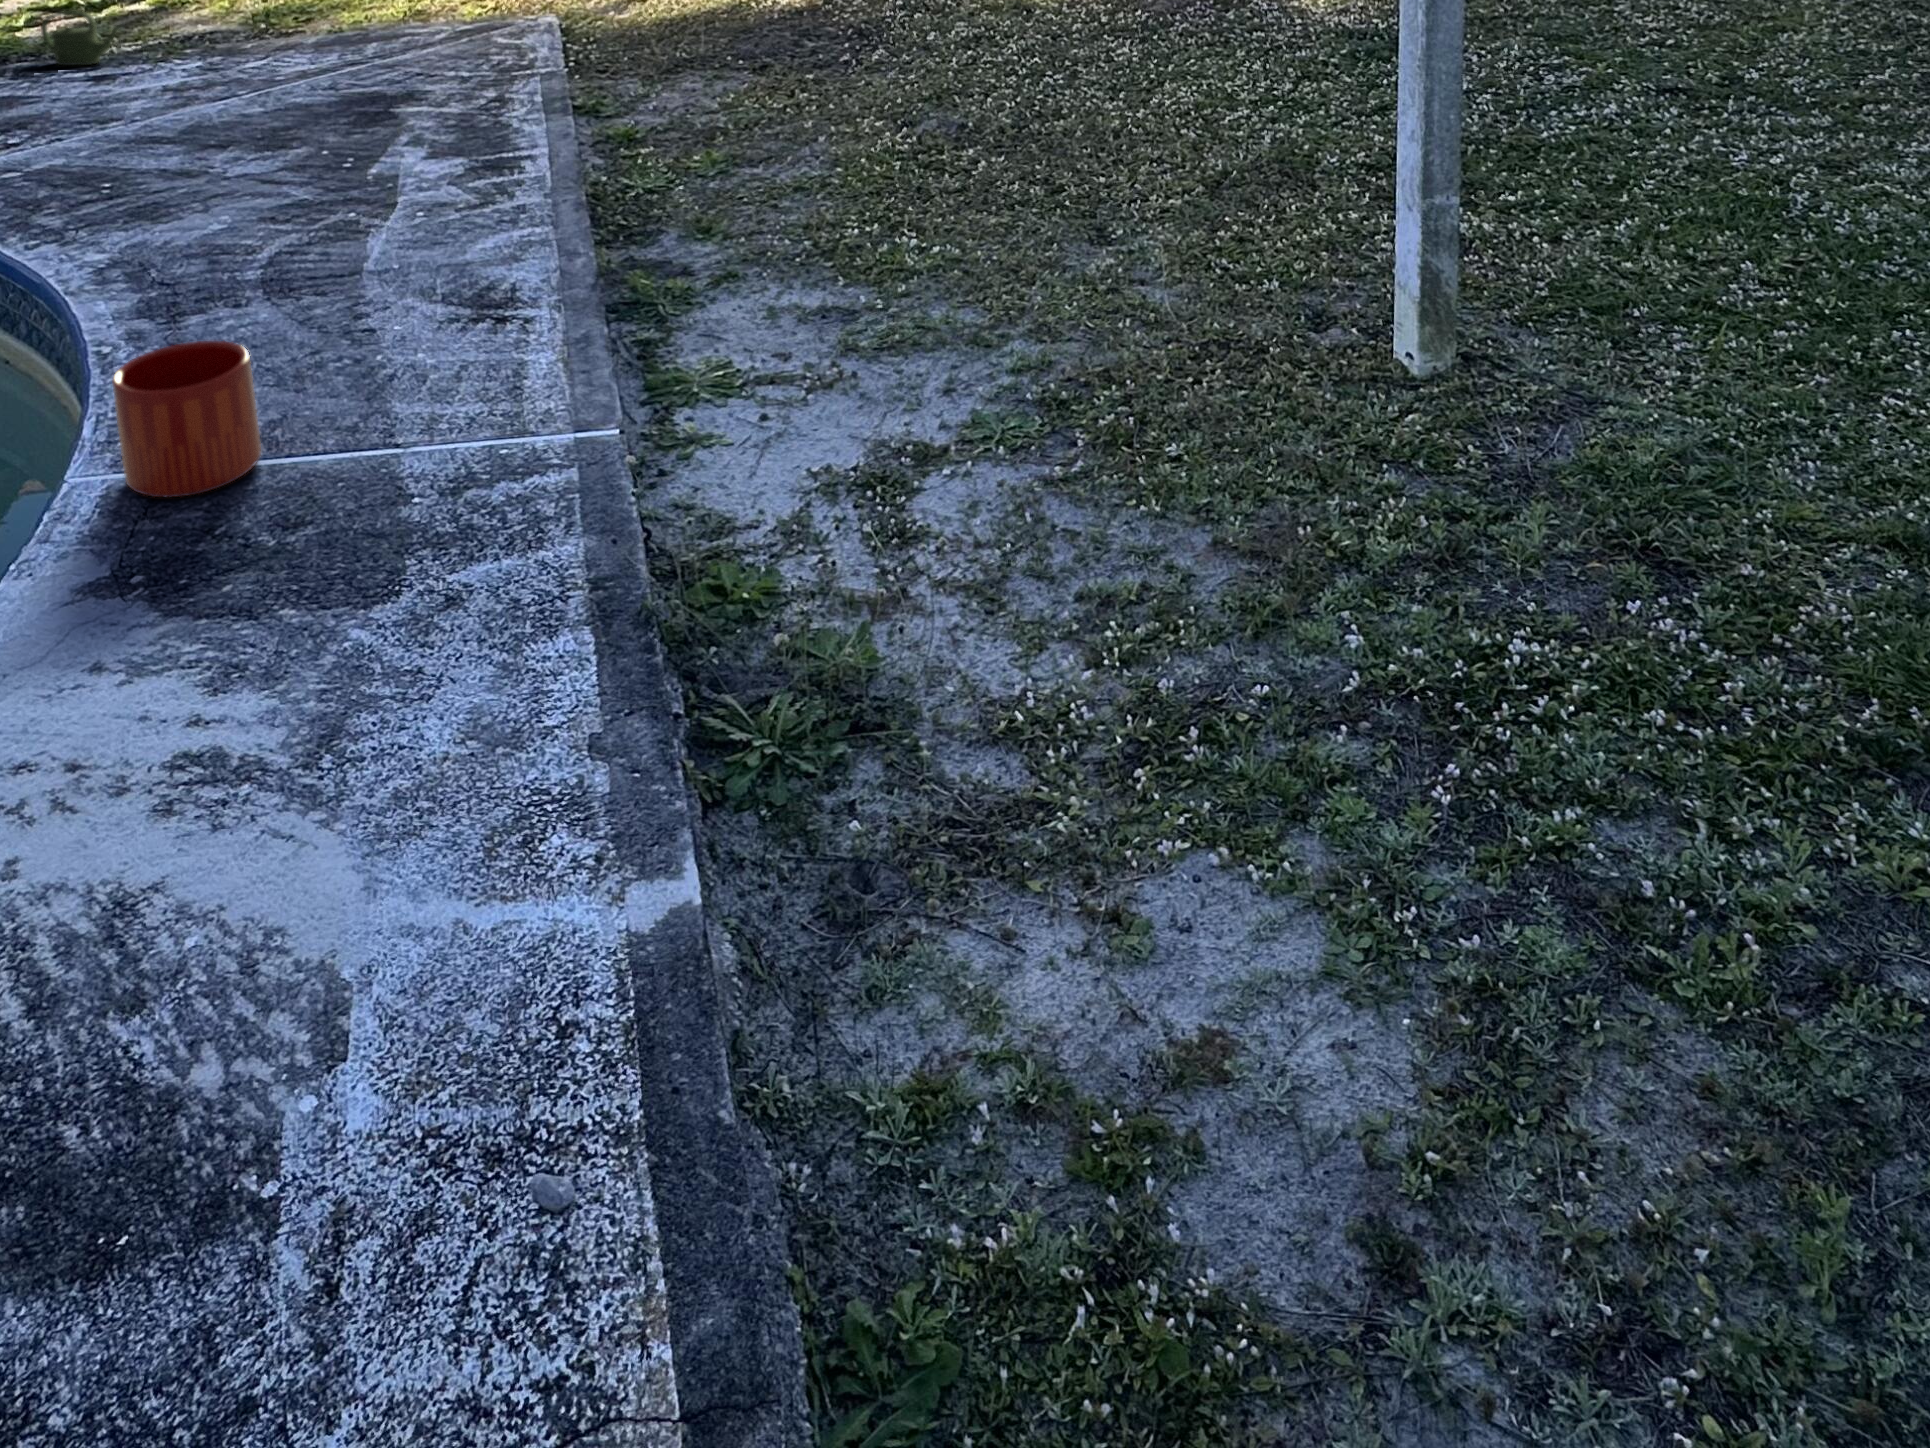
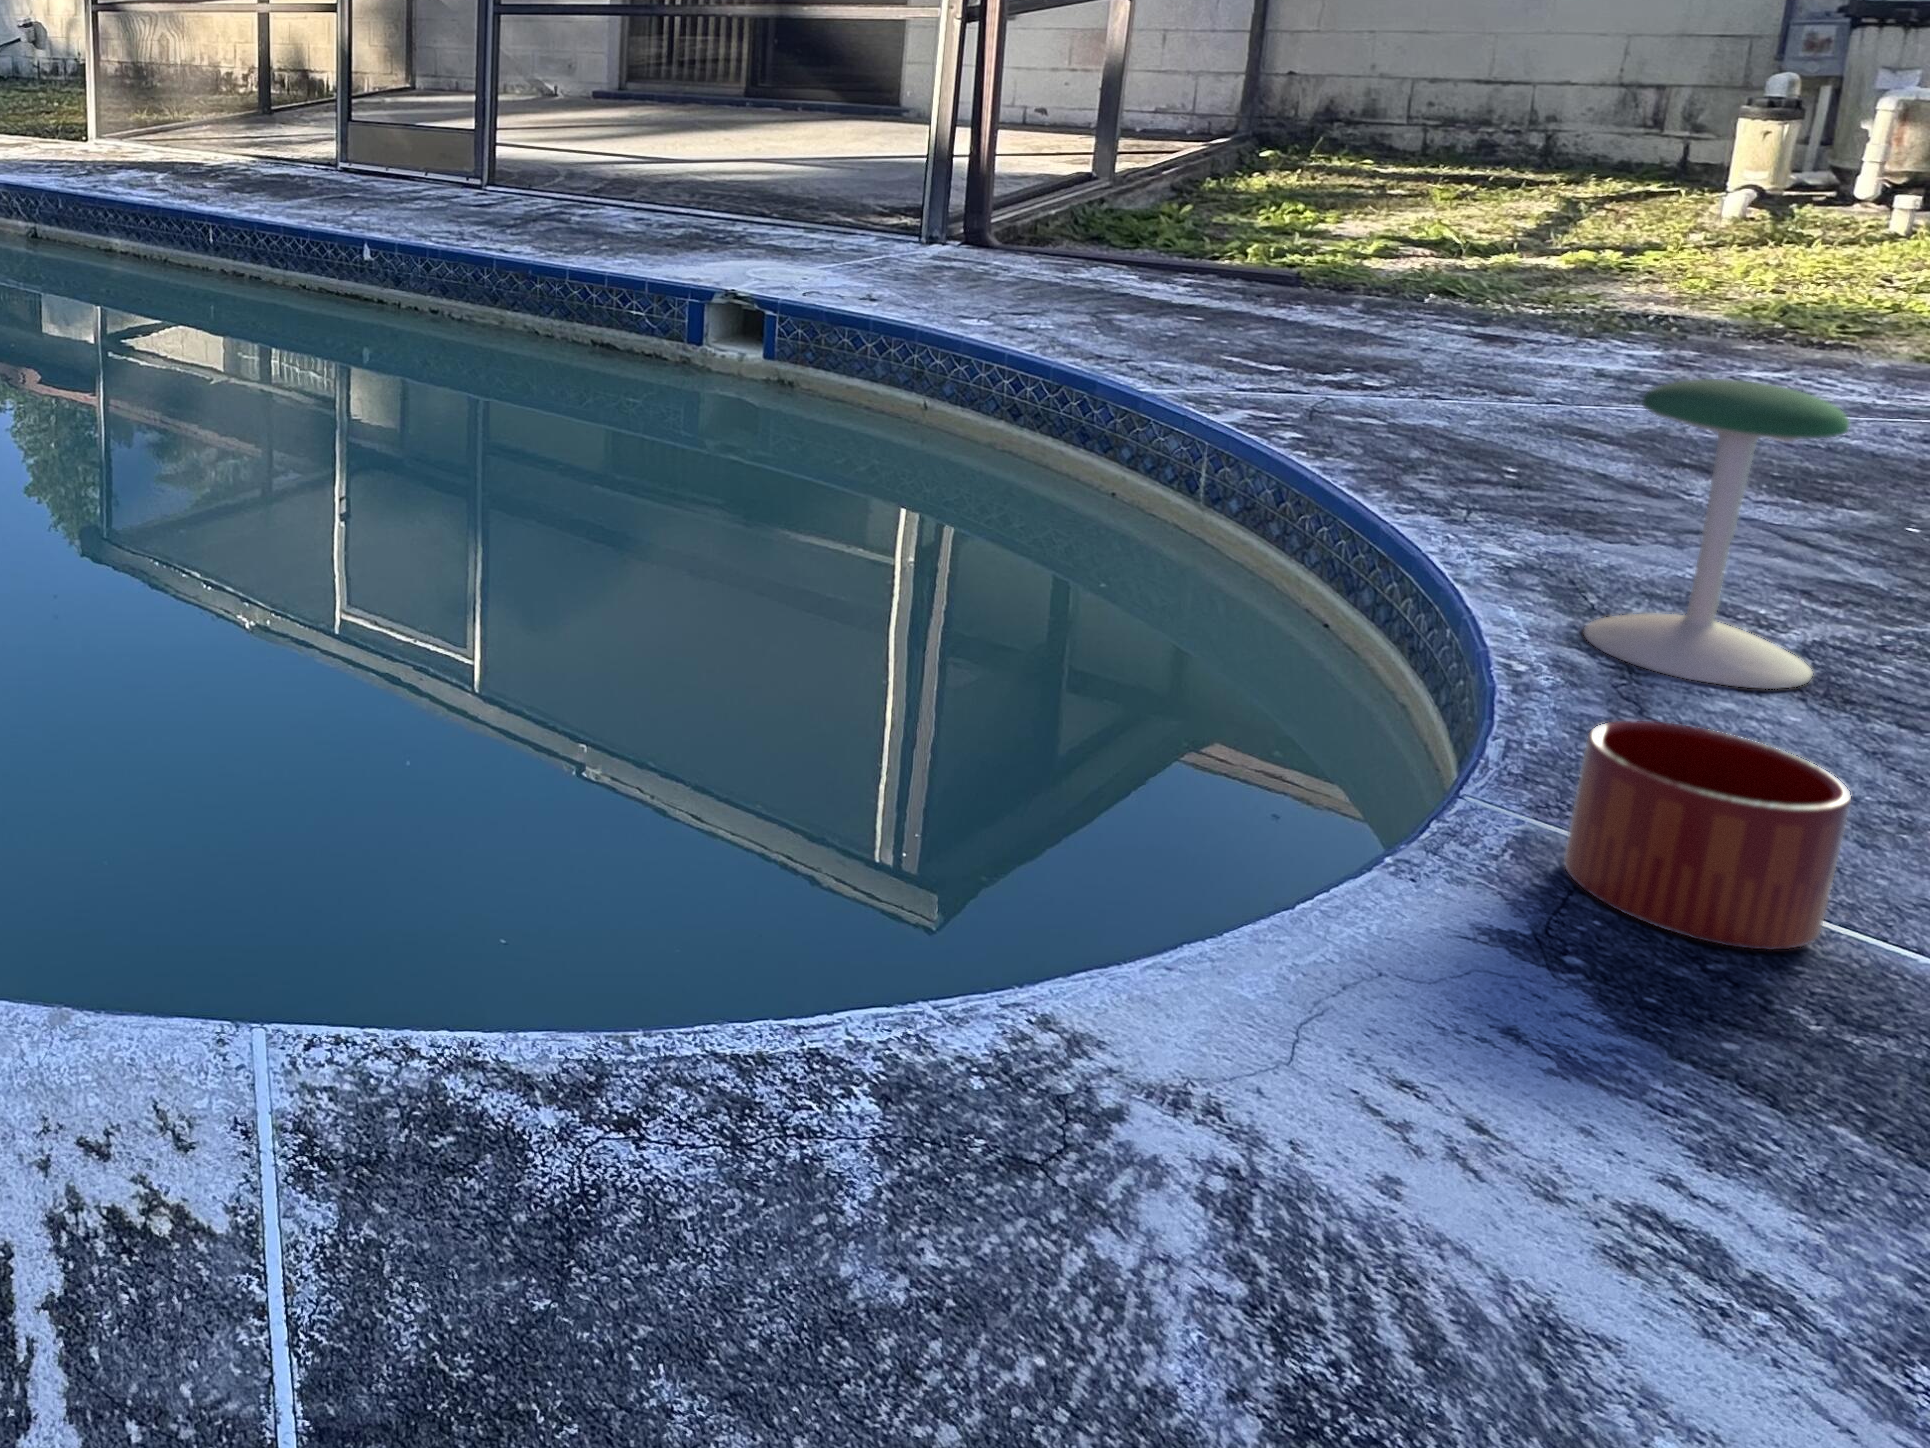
watering can: present [41,11,121,65] -> none [1416,245,1543,315]
stool: none [131,85,268,311] -> present [1584,379,1849,689]

